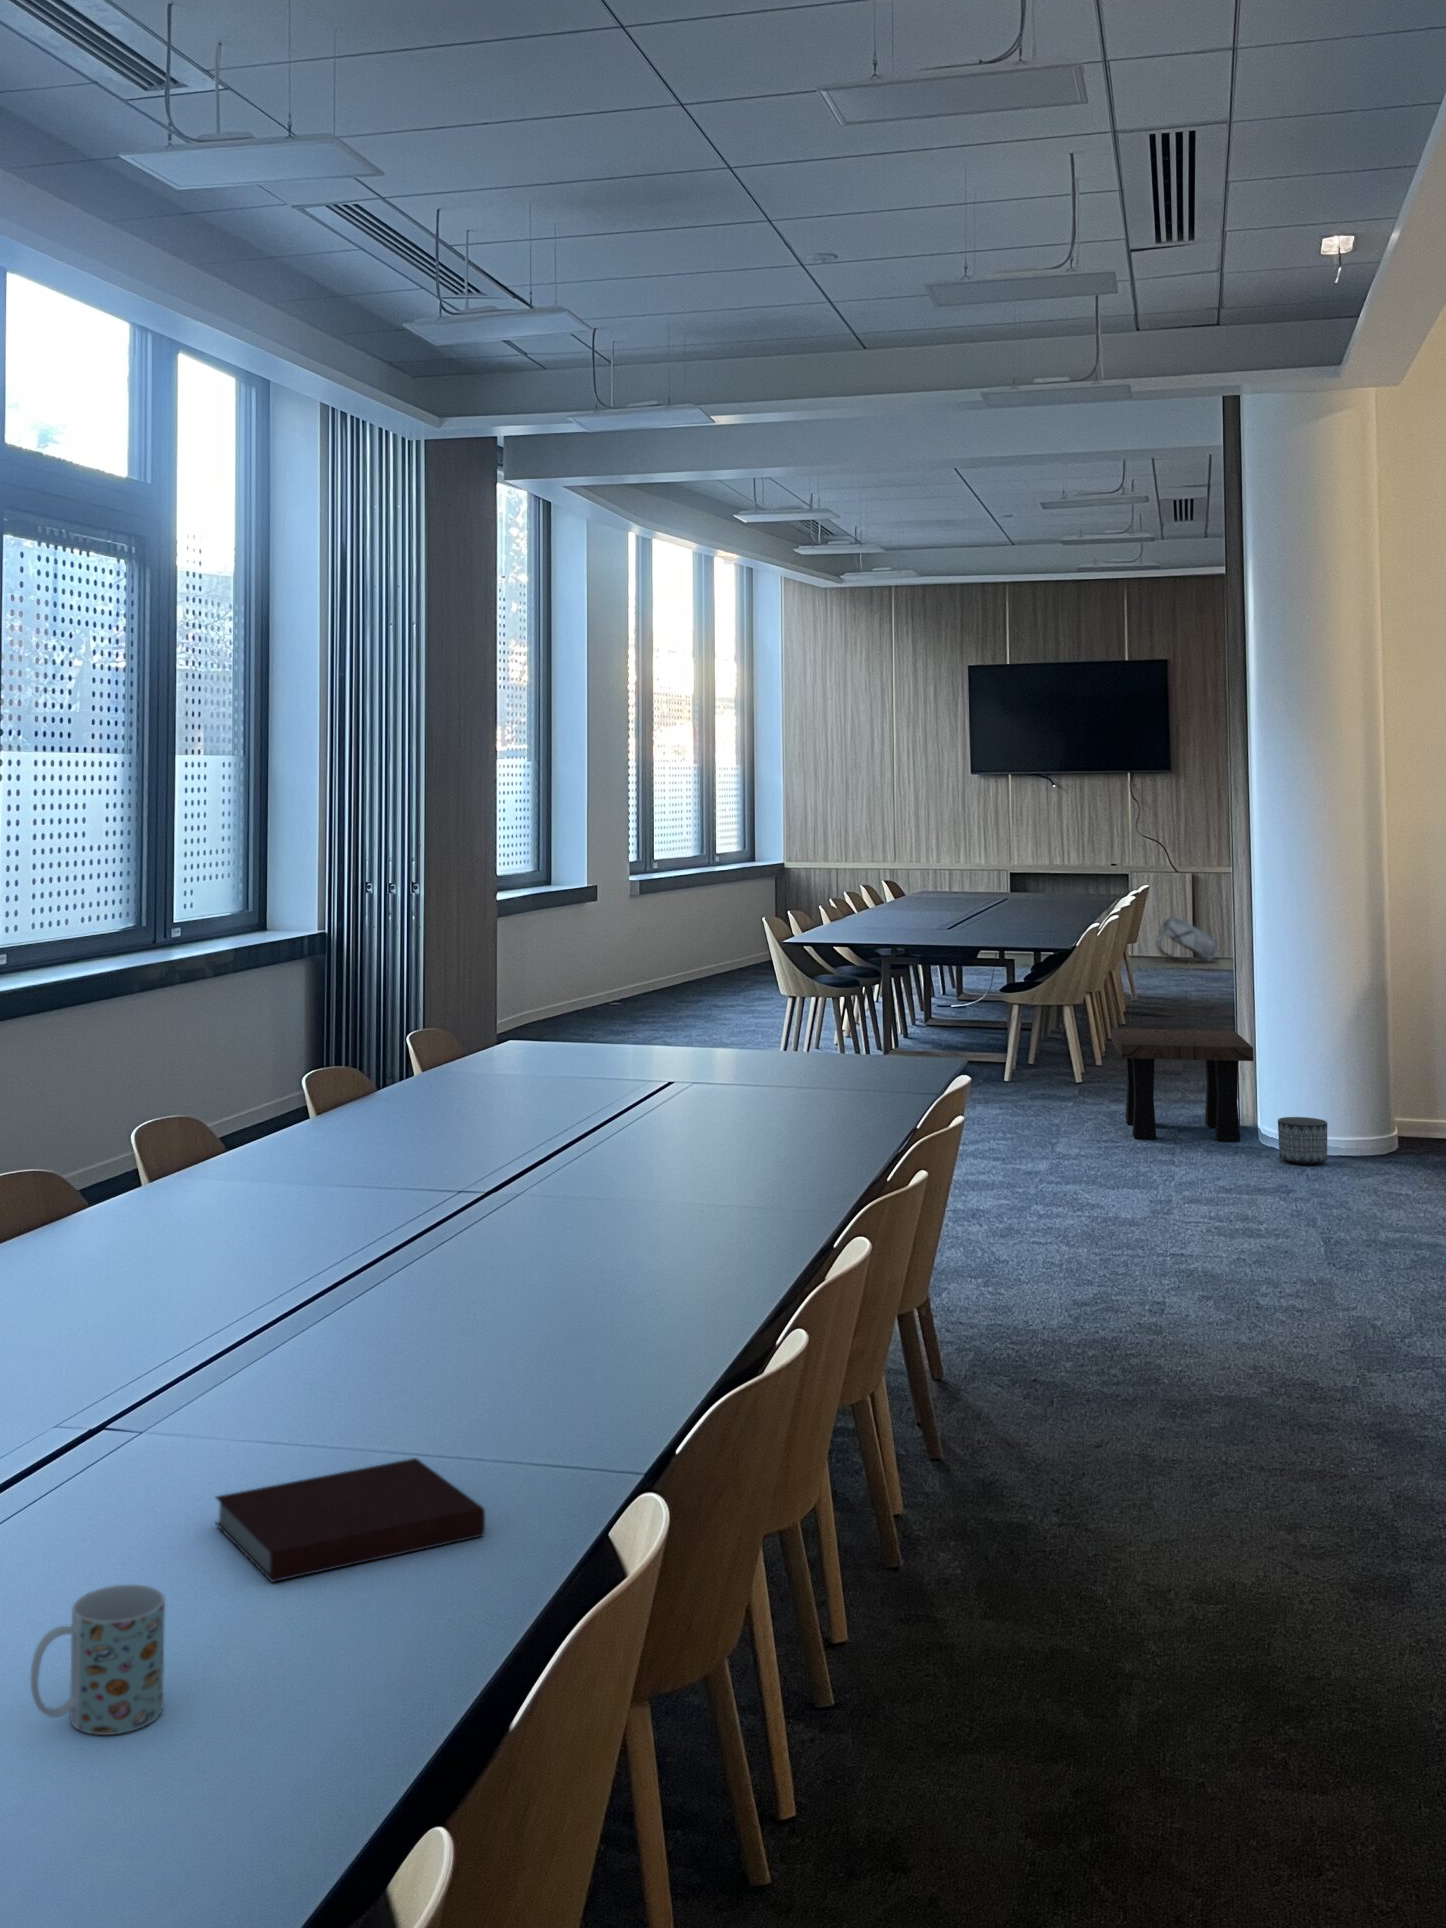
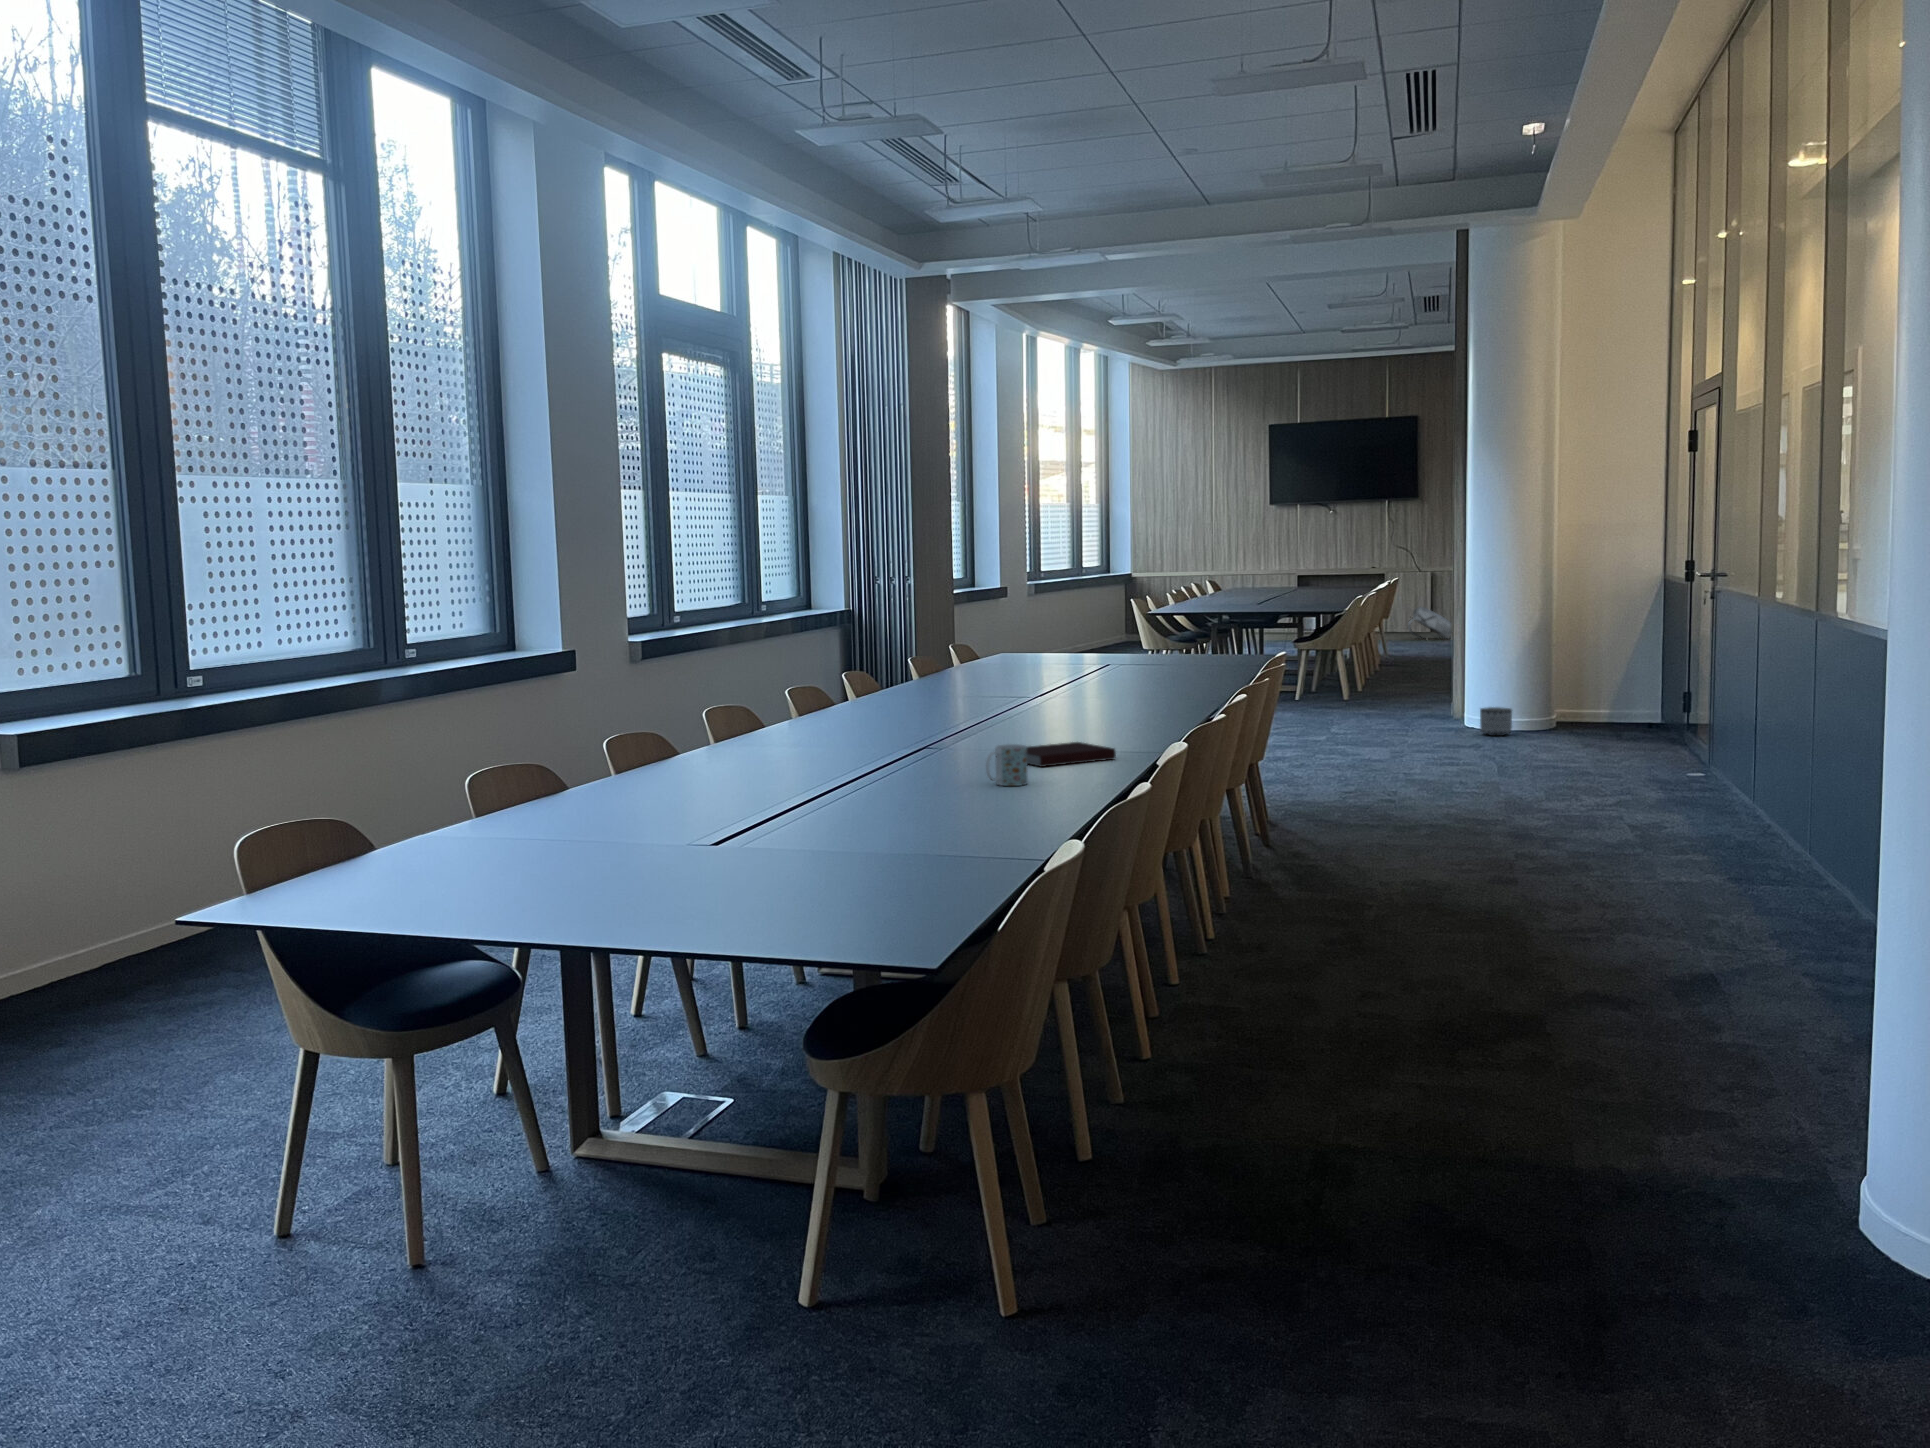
side table: present [1112,1028,1253,1142] -> none [1373,659,1466,727]

